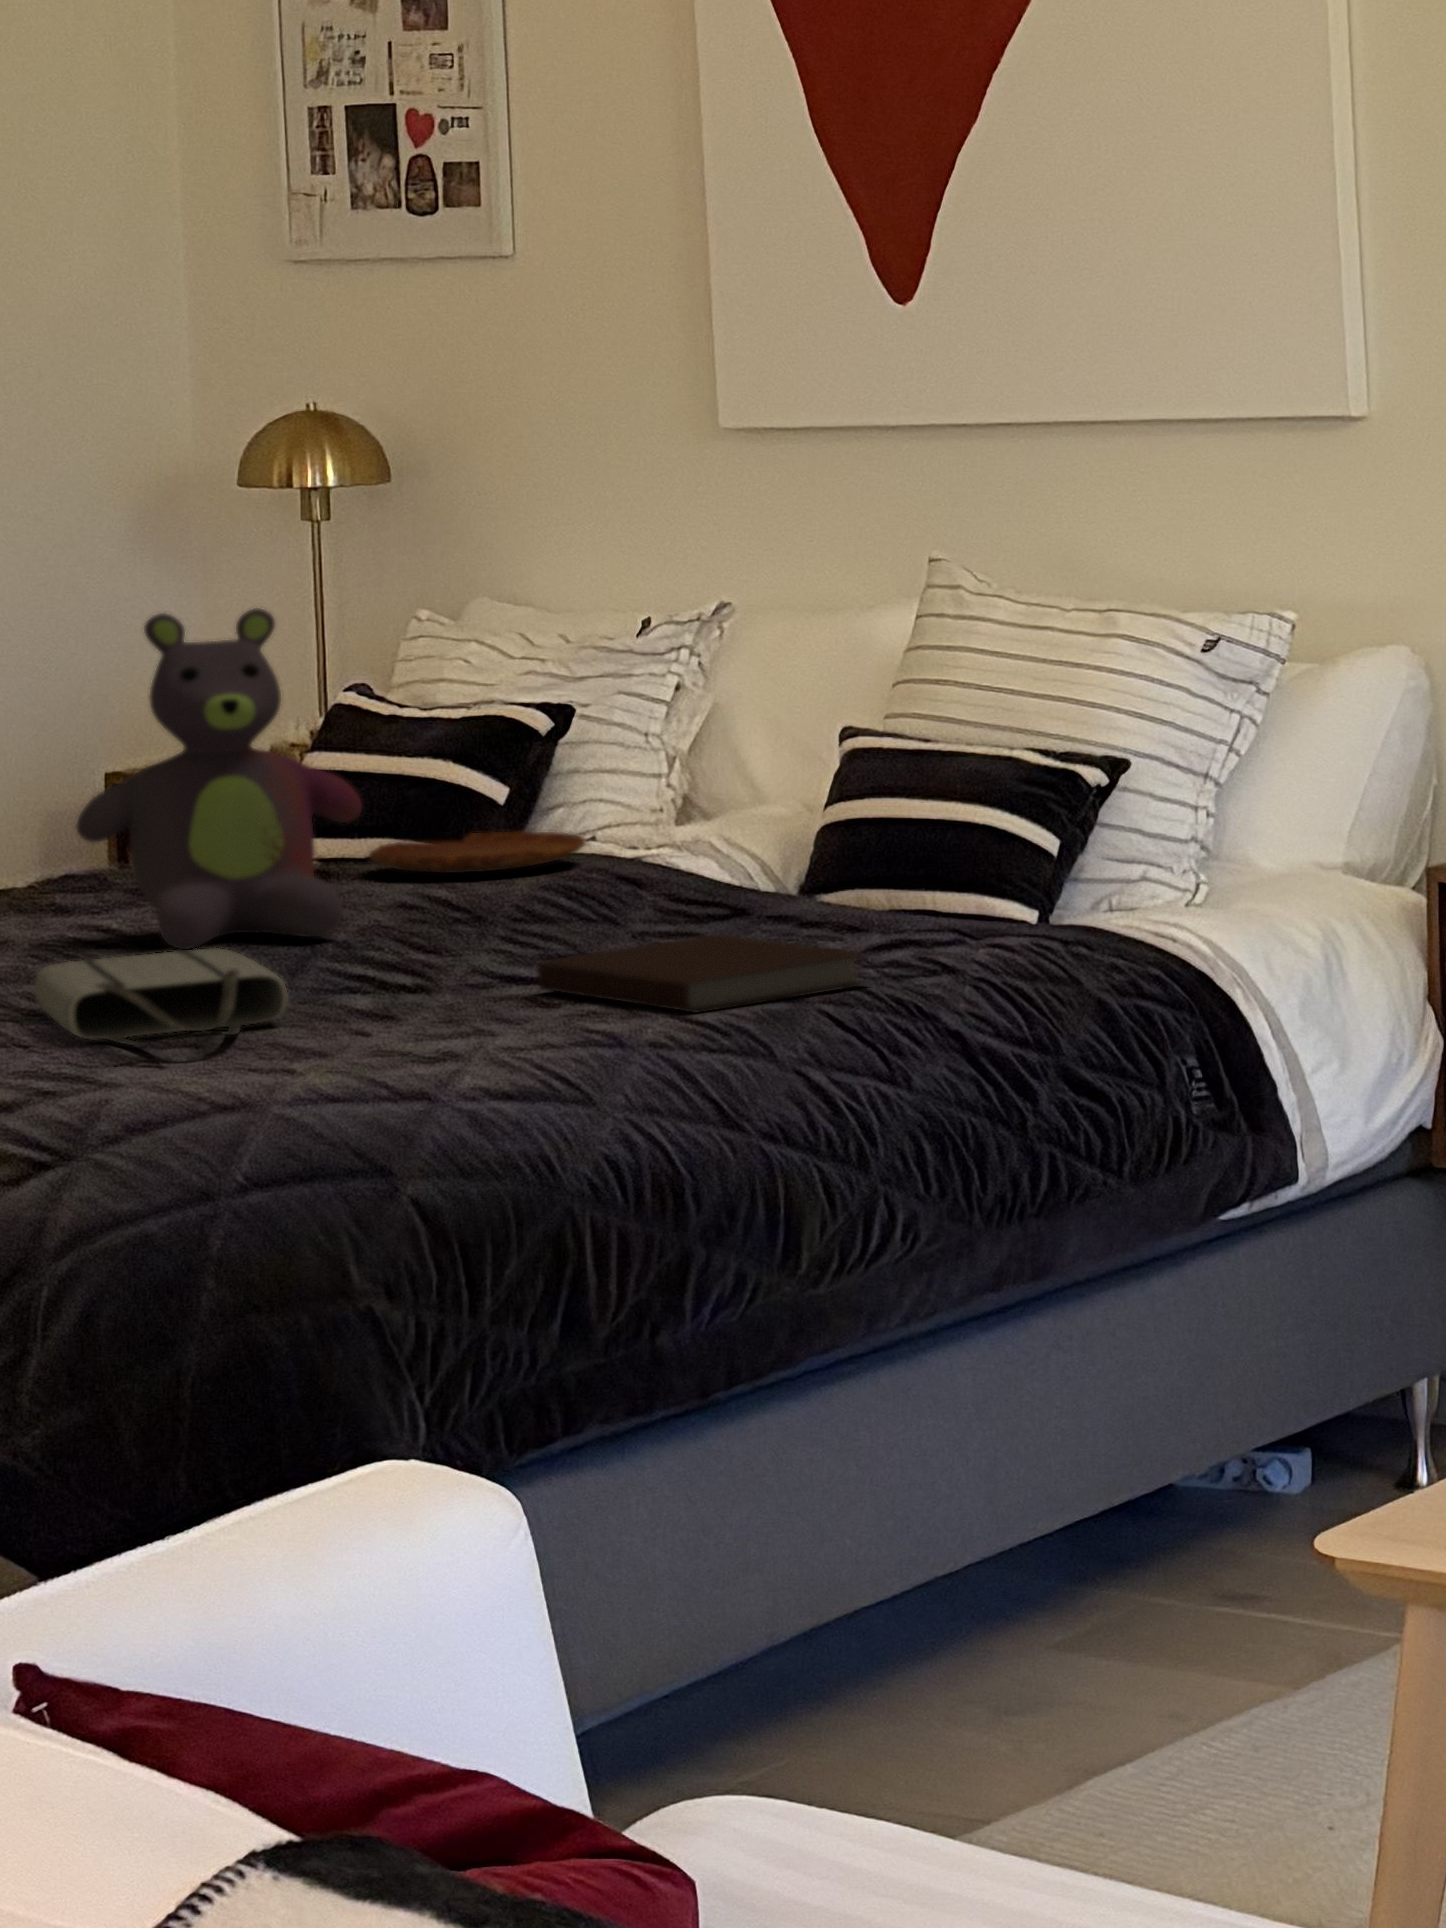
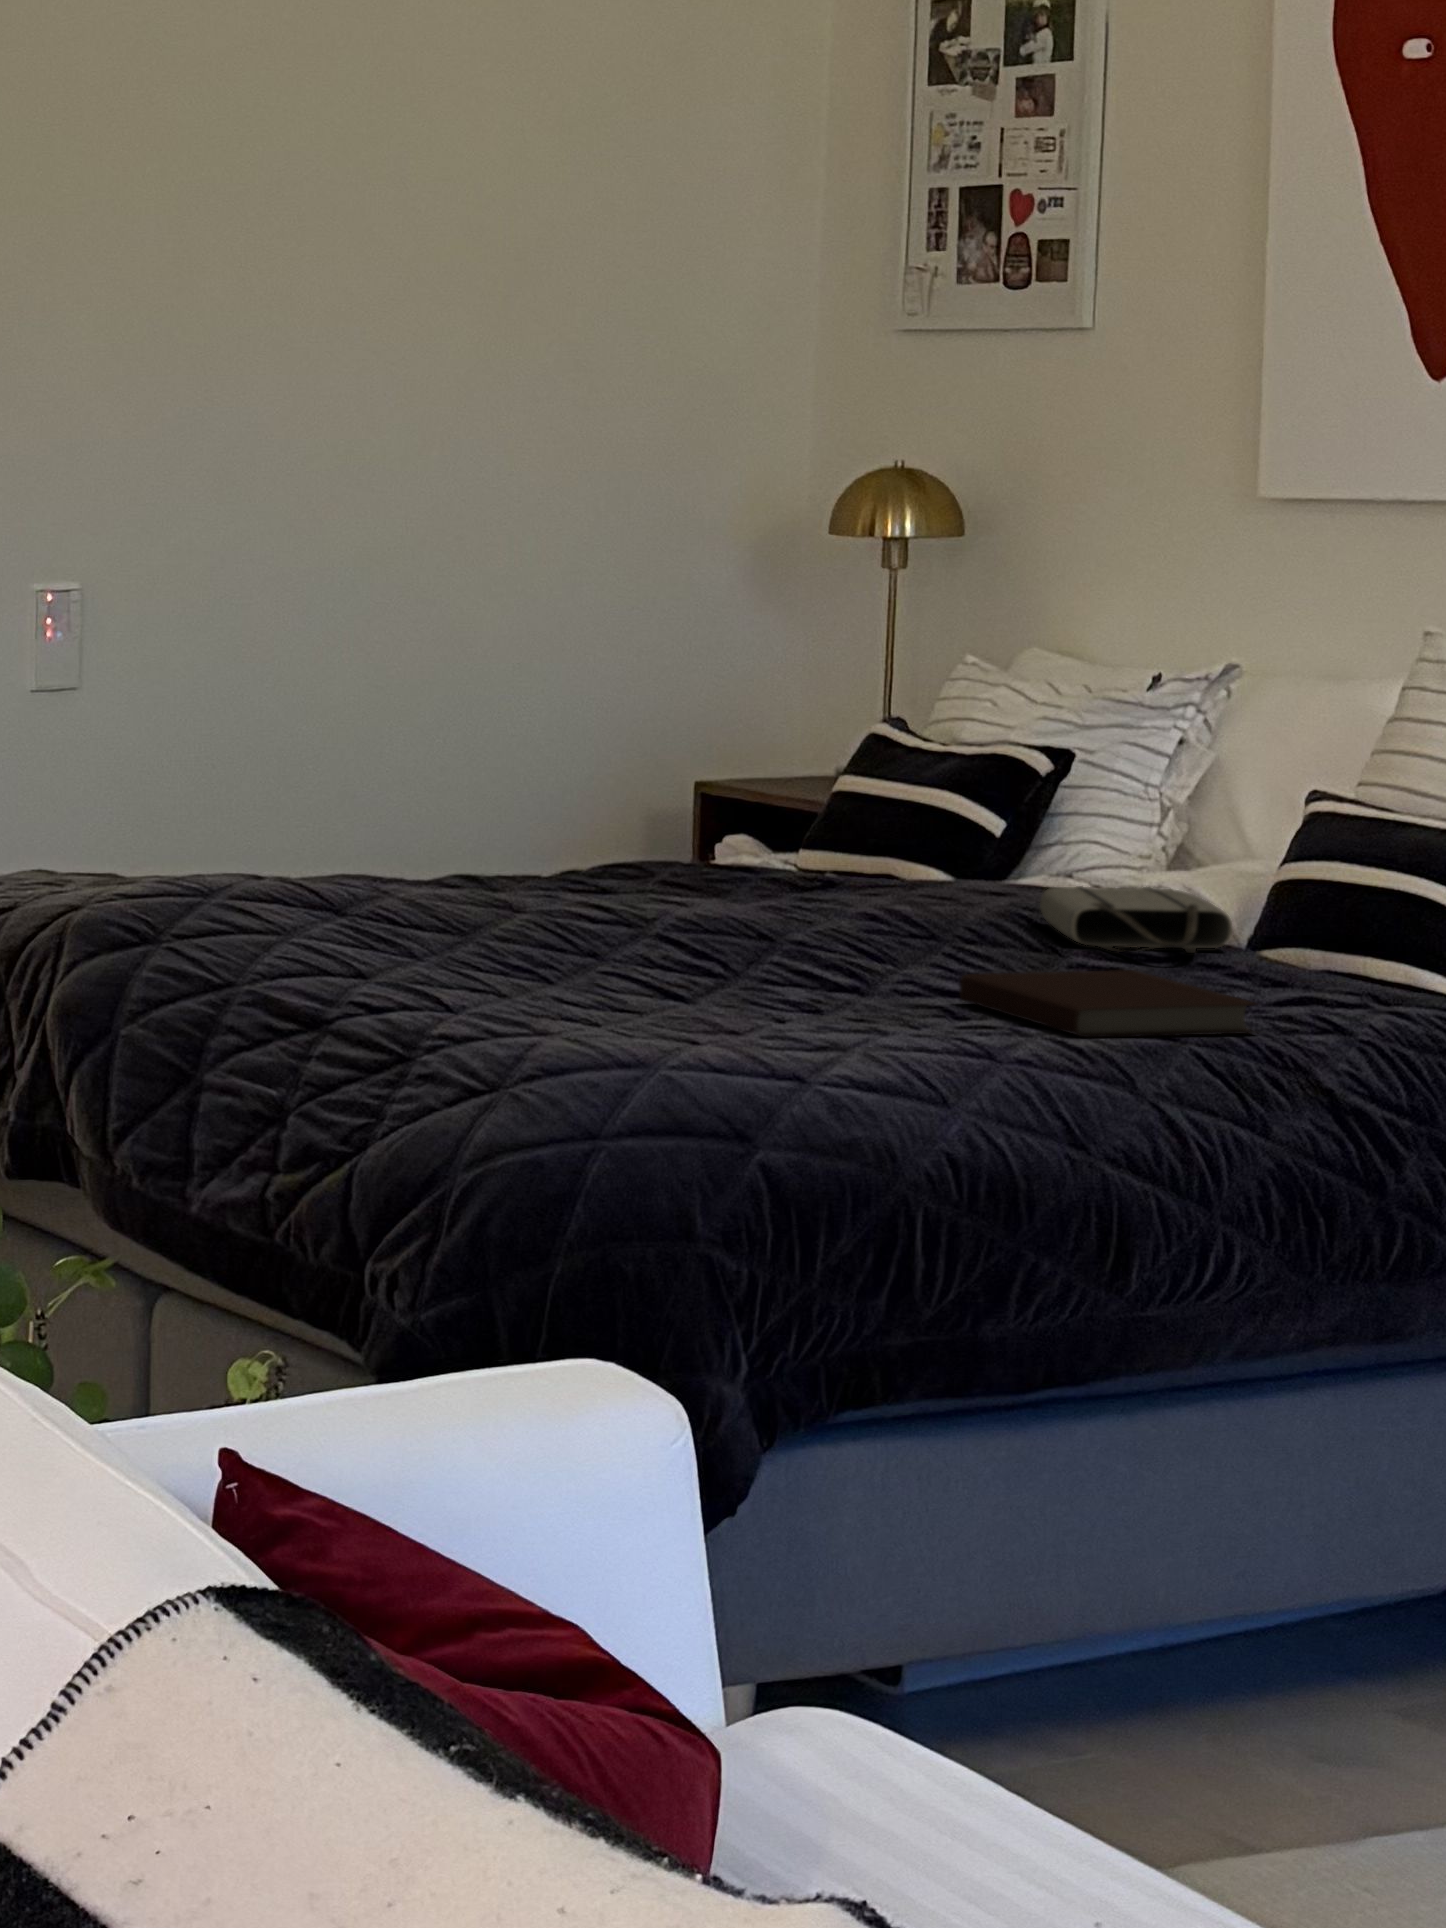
stuffed bear: present [77,608,362,949] -> none [621,635,862,934]
tray: present [369,831,586,873] -> none [884,859,1081,895]
tote bag: present [34,948,287,1045] -> present [1040,886,1232,953]

